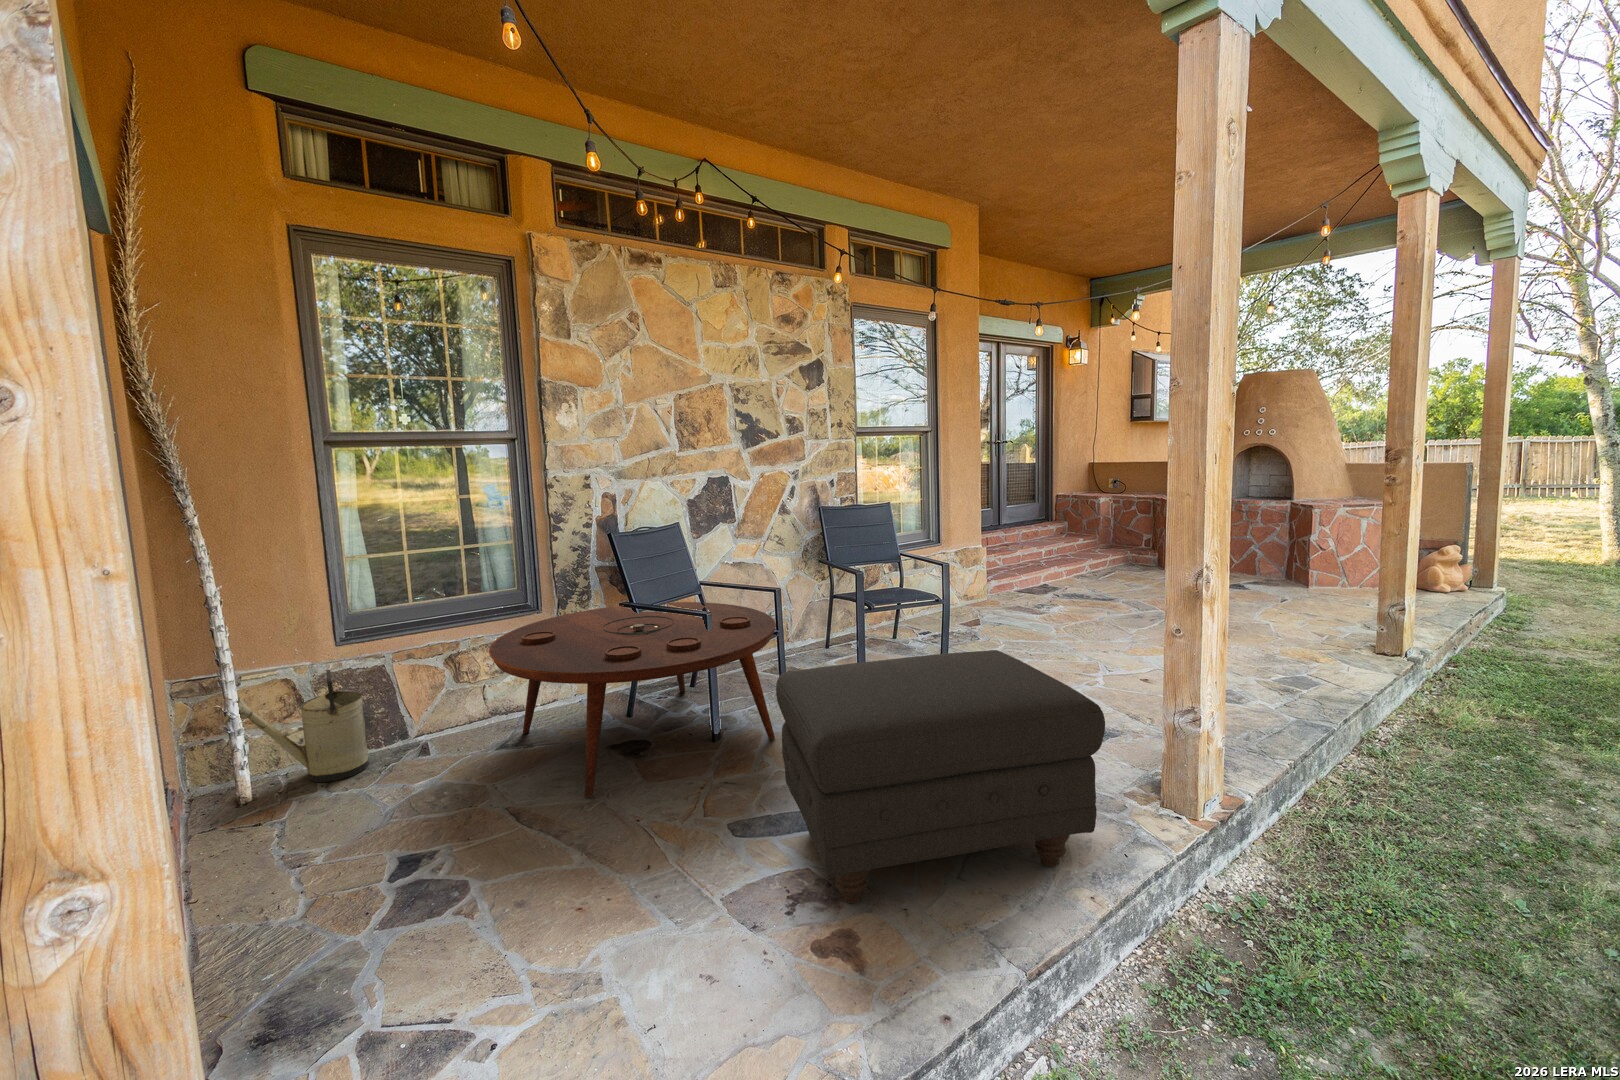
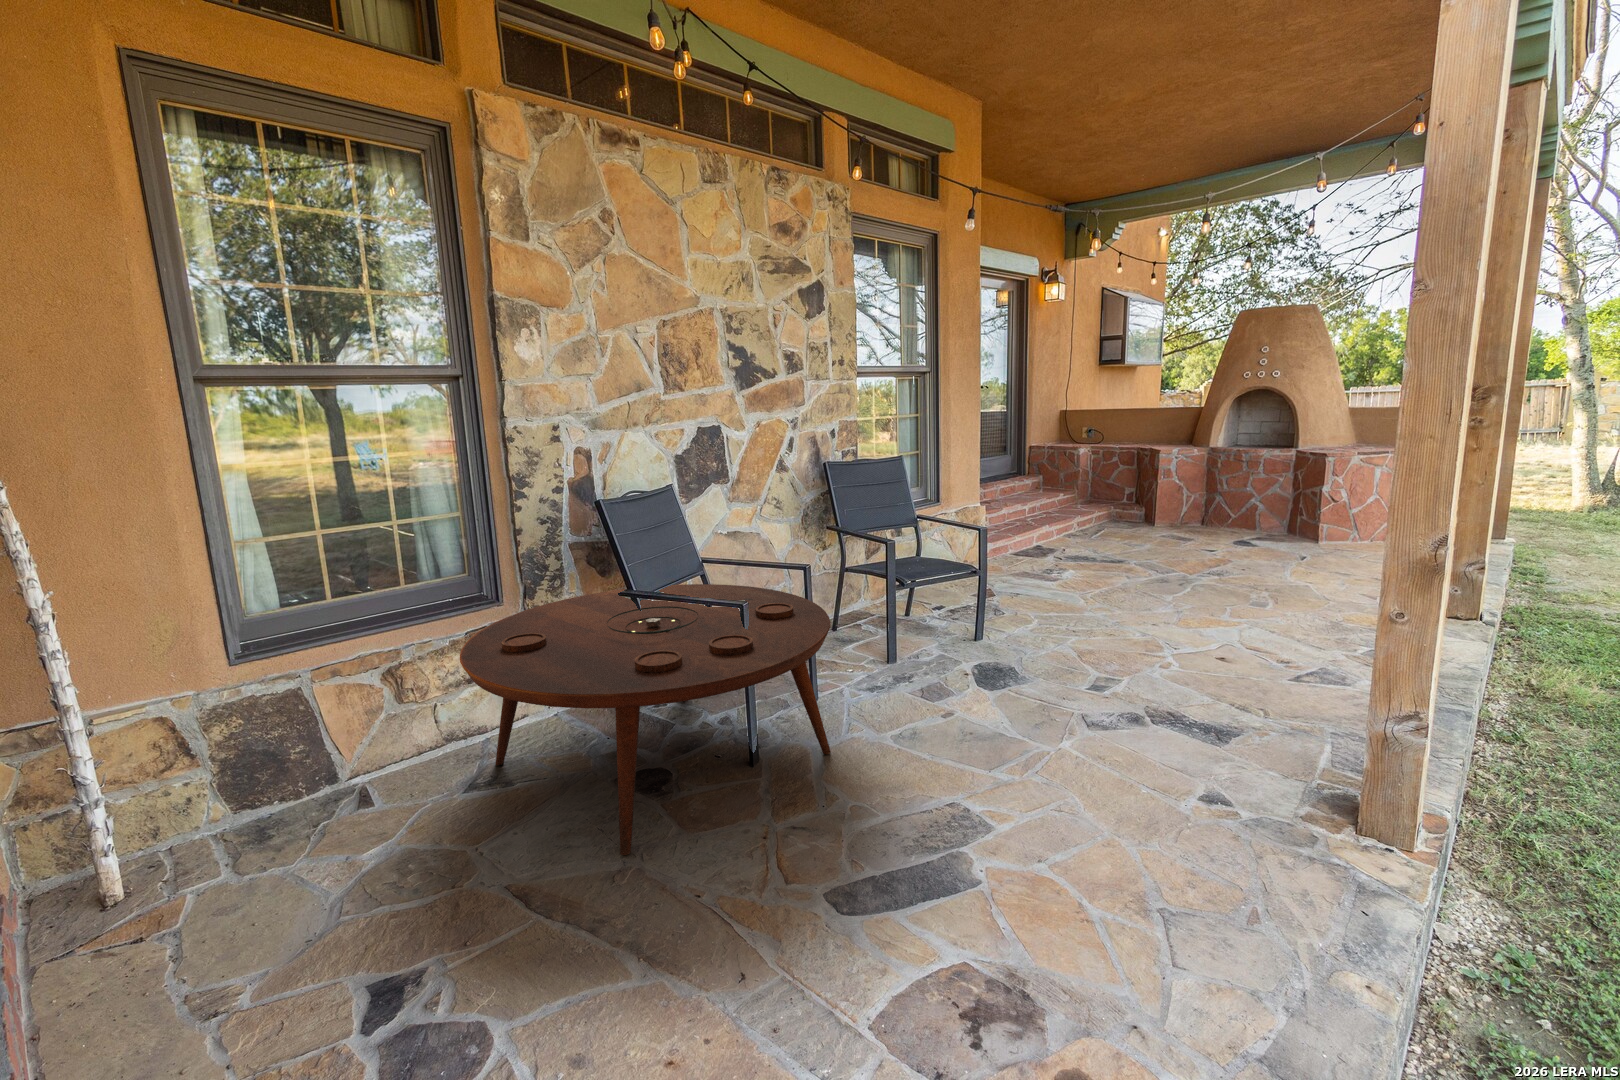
ottoman: present [776,650,1105,903] -> none [892,639,1343,986]
watering can: present [224,670,378,782] -> none [70,701,300,859]

